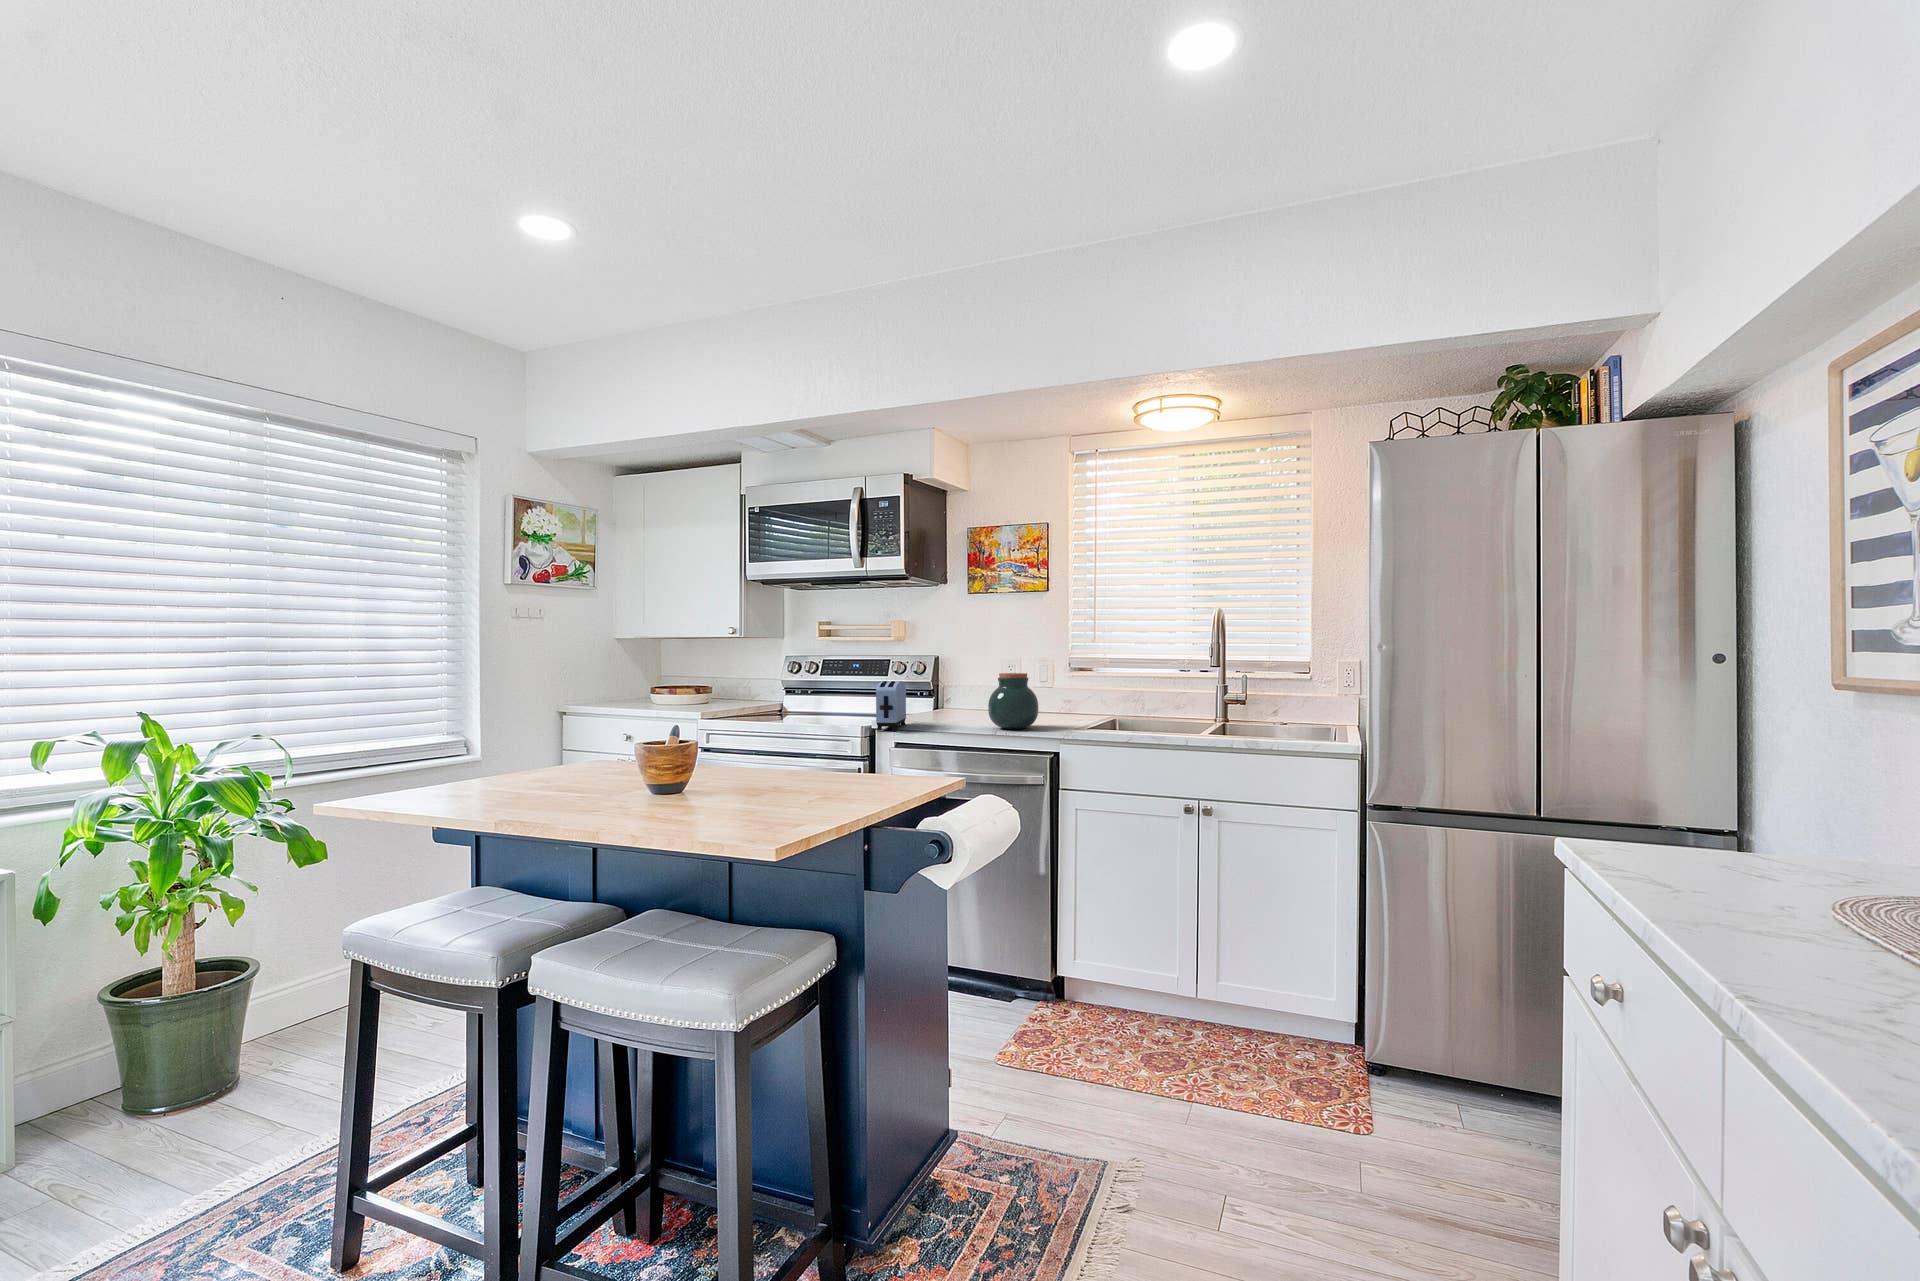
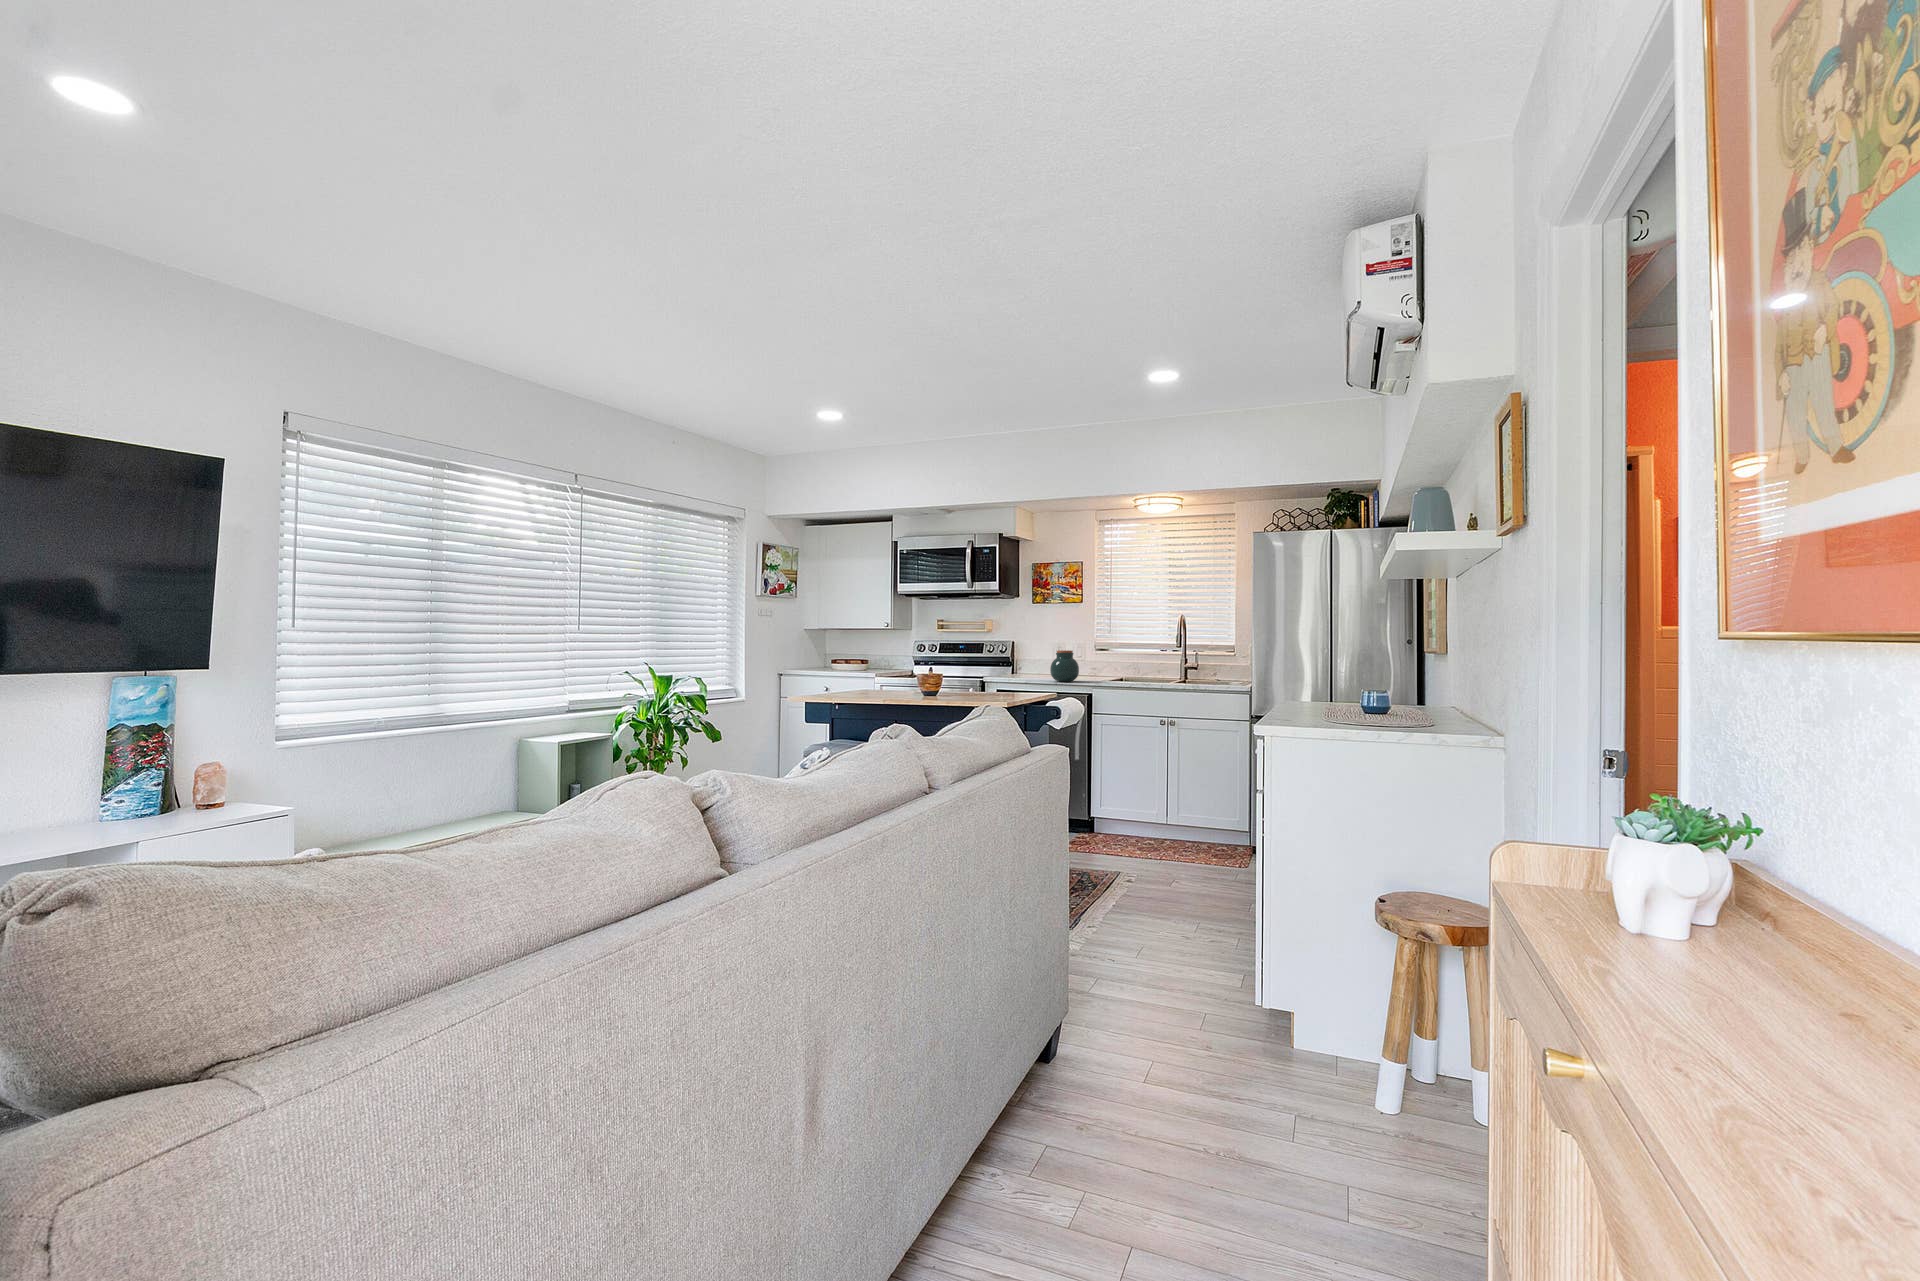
toaster: present [876,681,906,730] -> none [988,654,1001,682]

